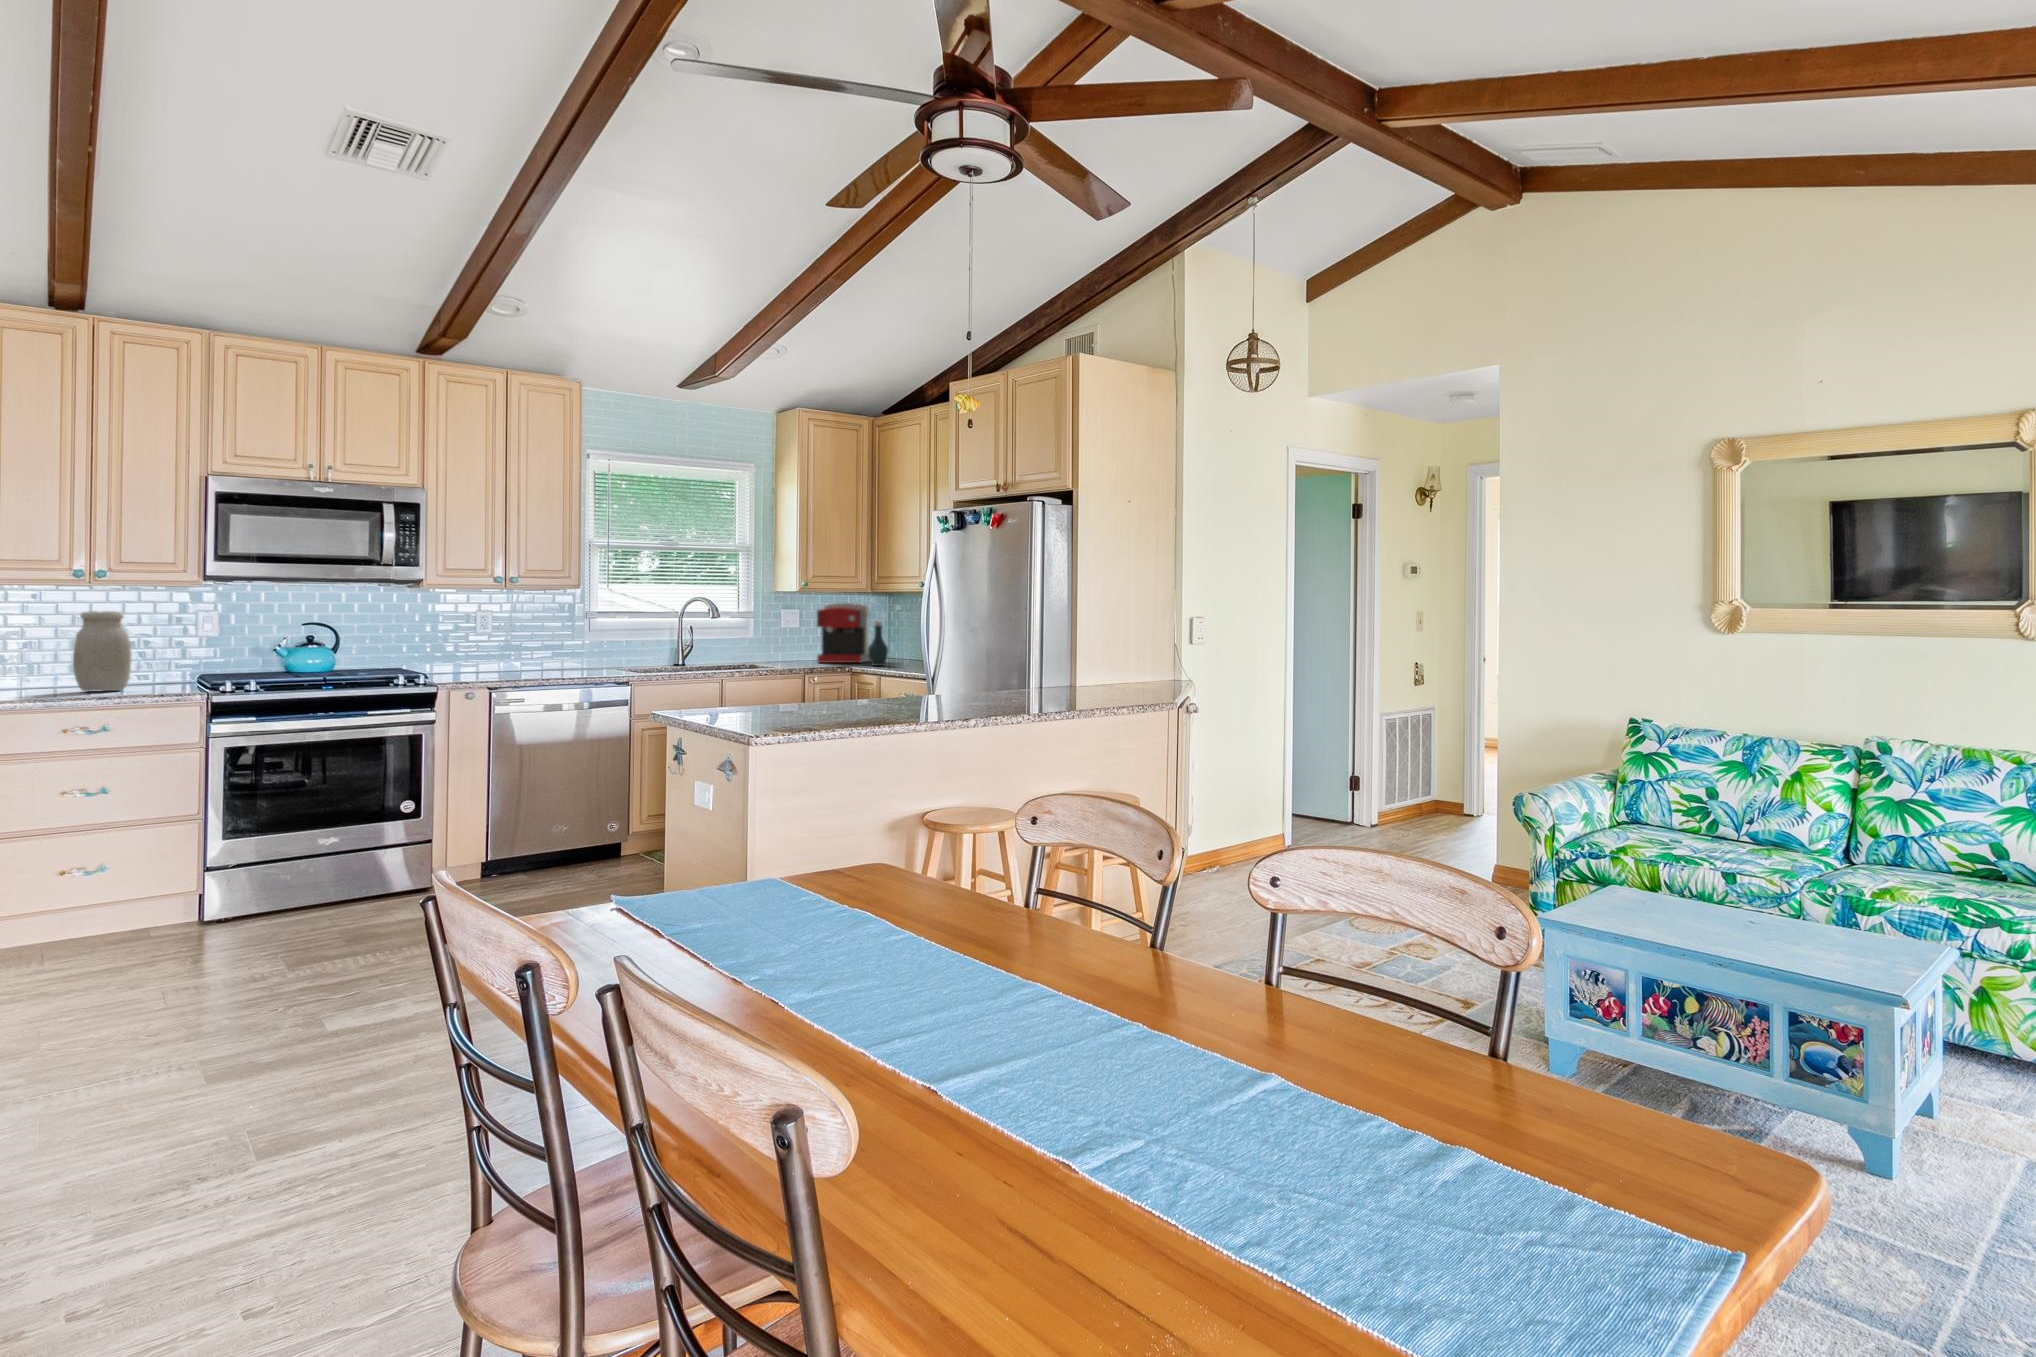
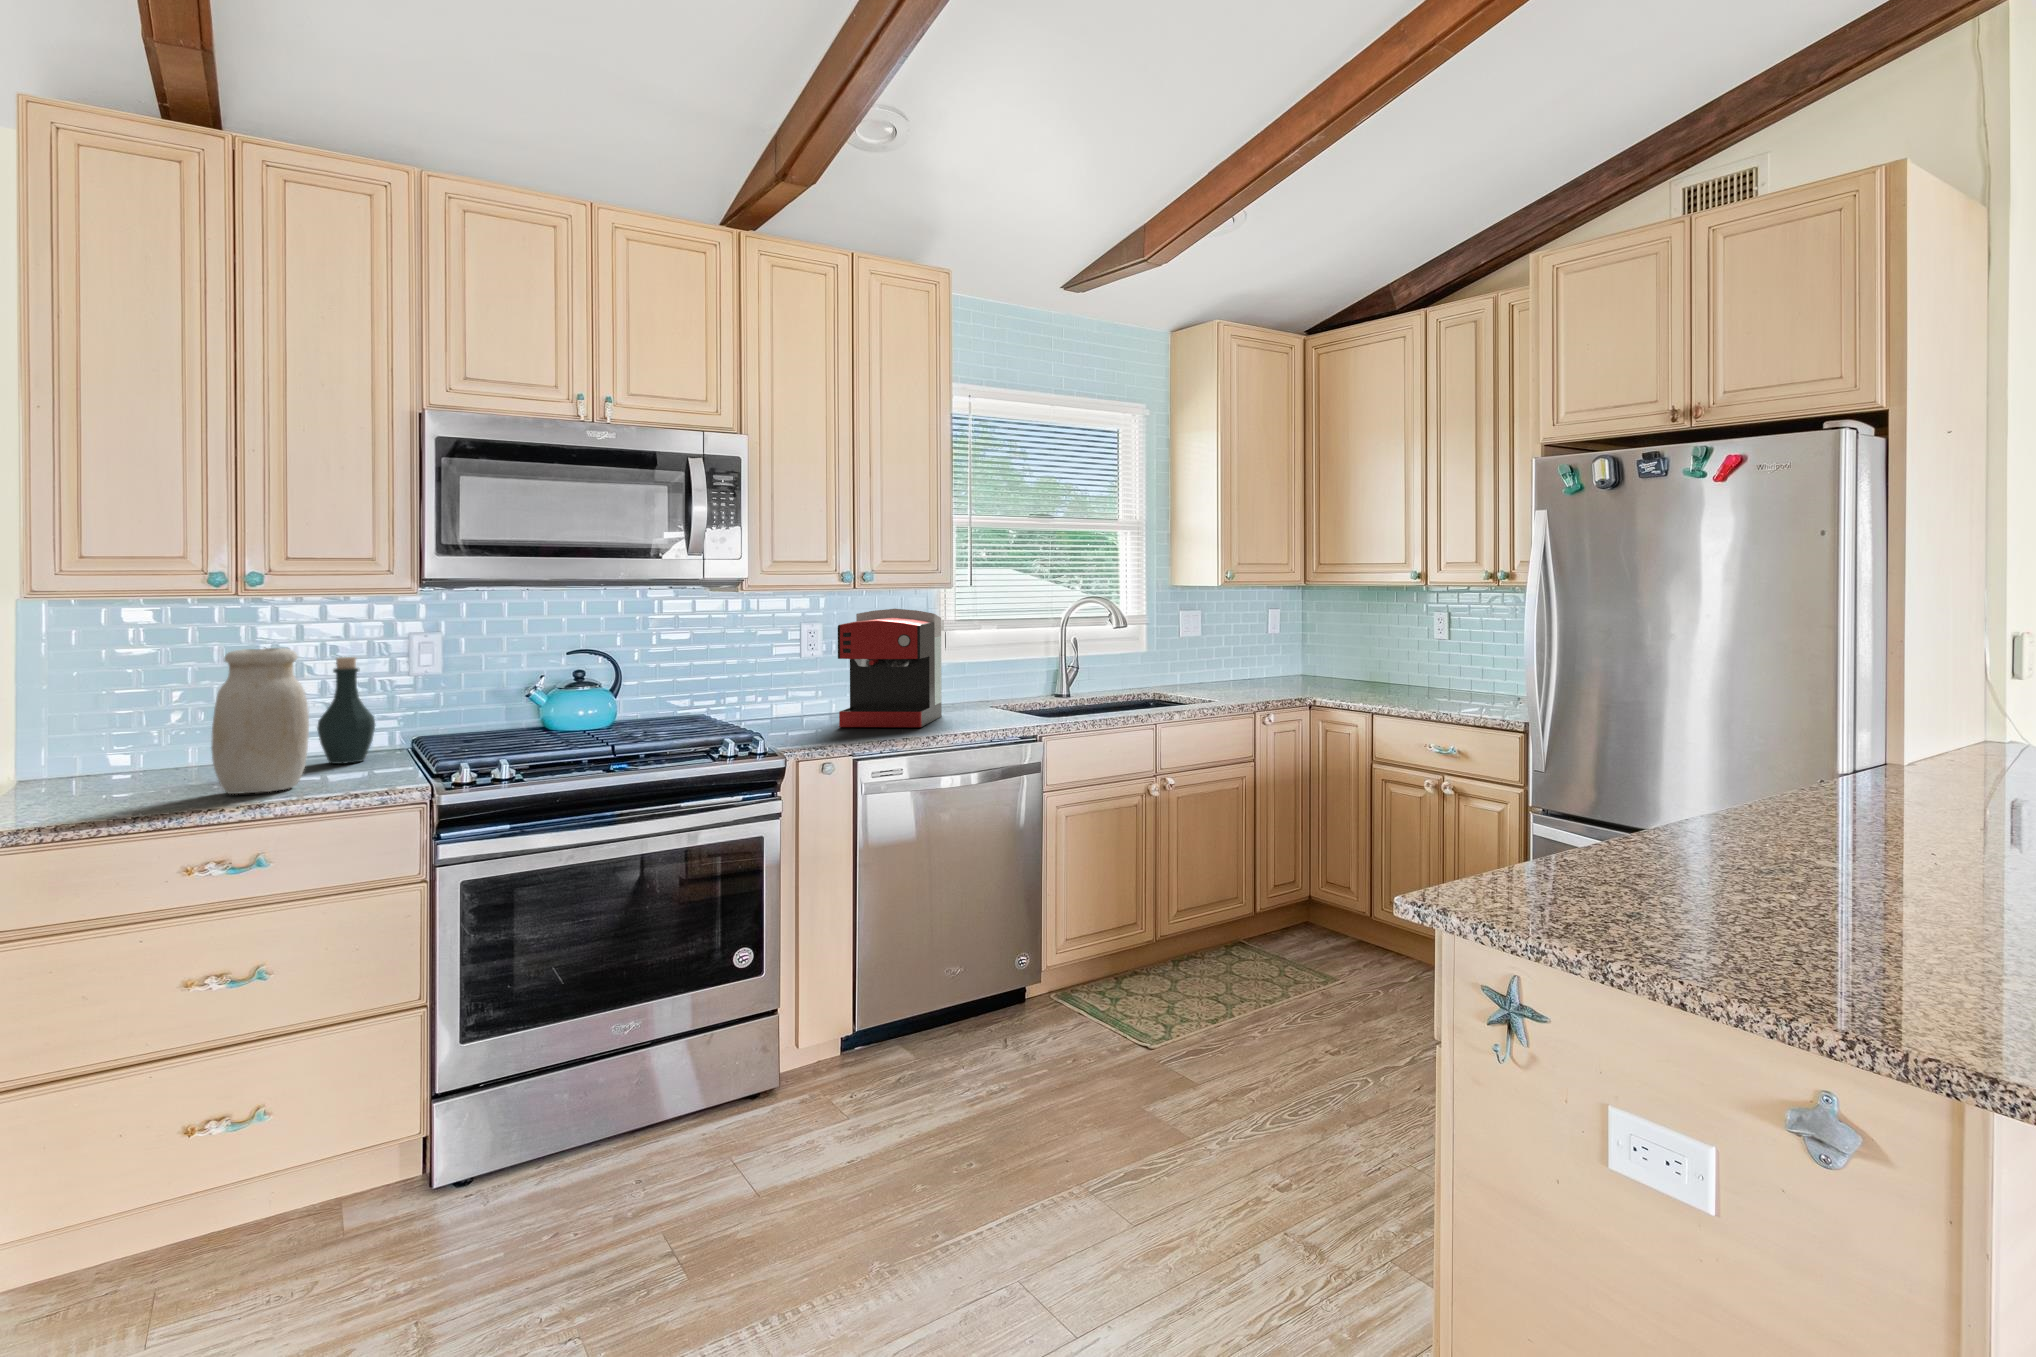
coffee maker: present [817,603,870,663] -> present [838,609,942,727]
bottle: present [868,621,888,666] -> present [317,657,375,764]

